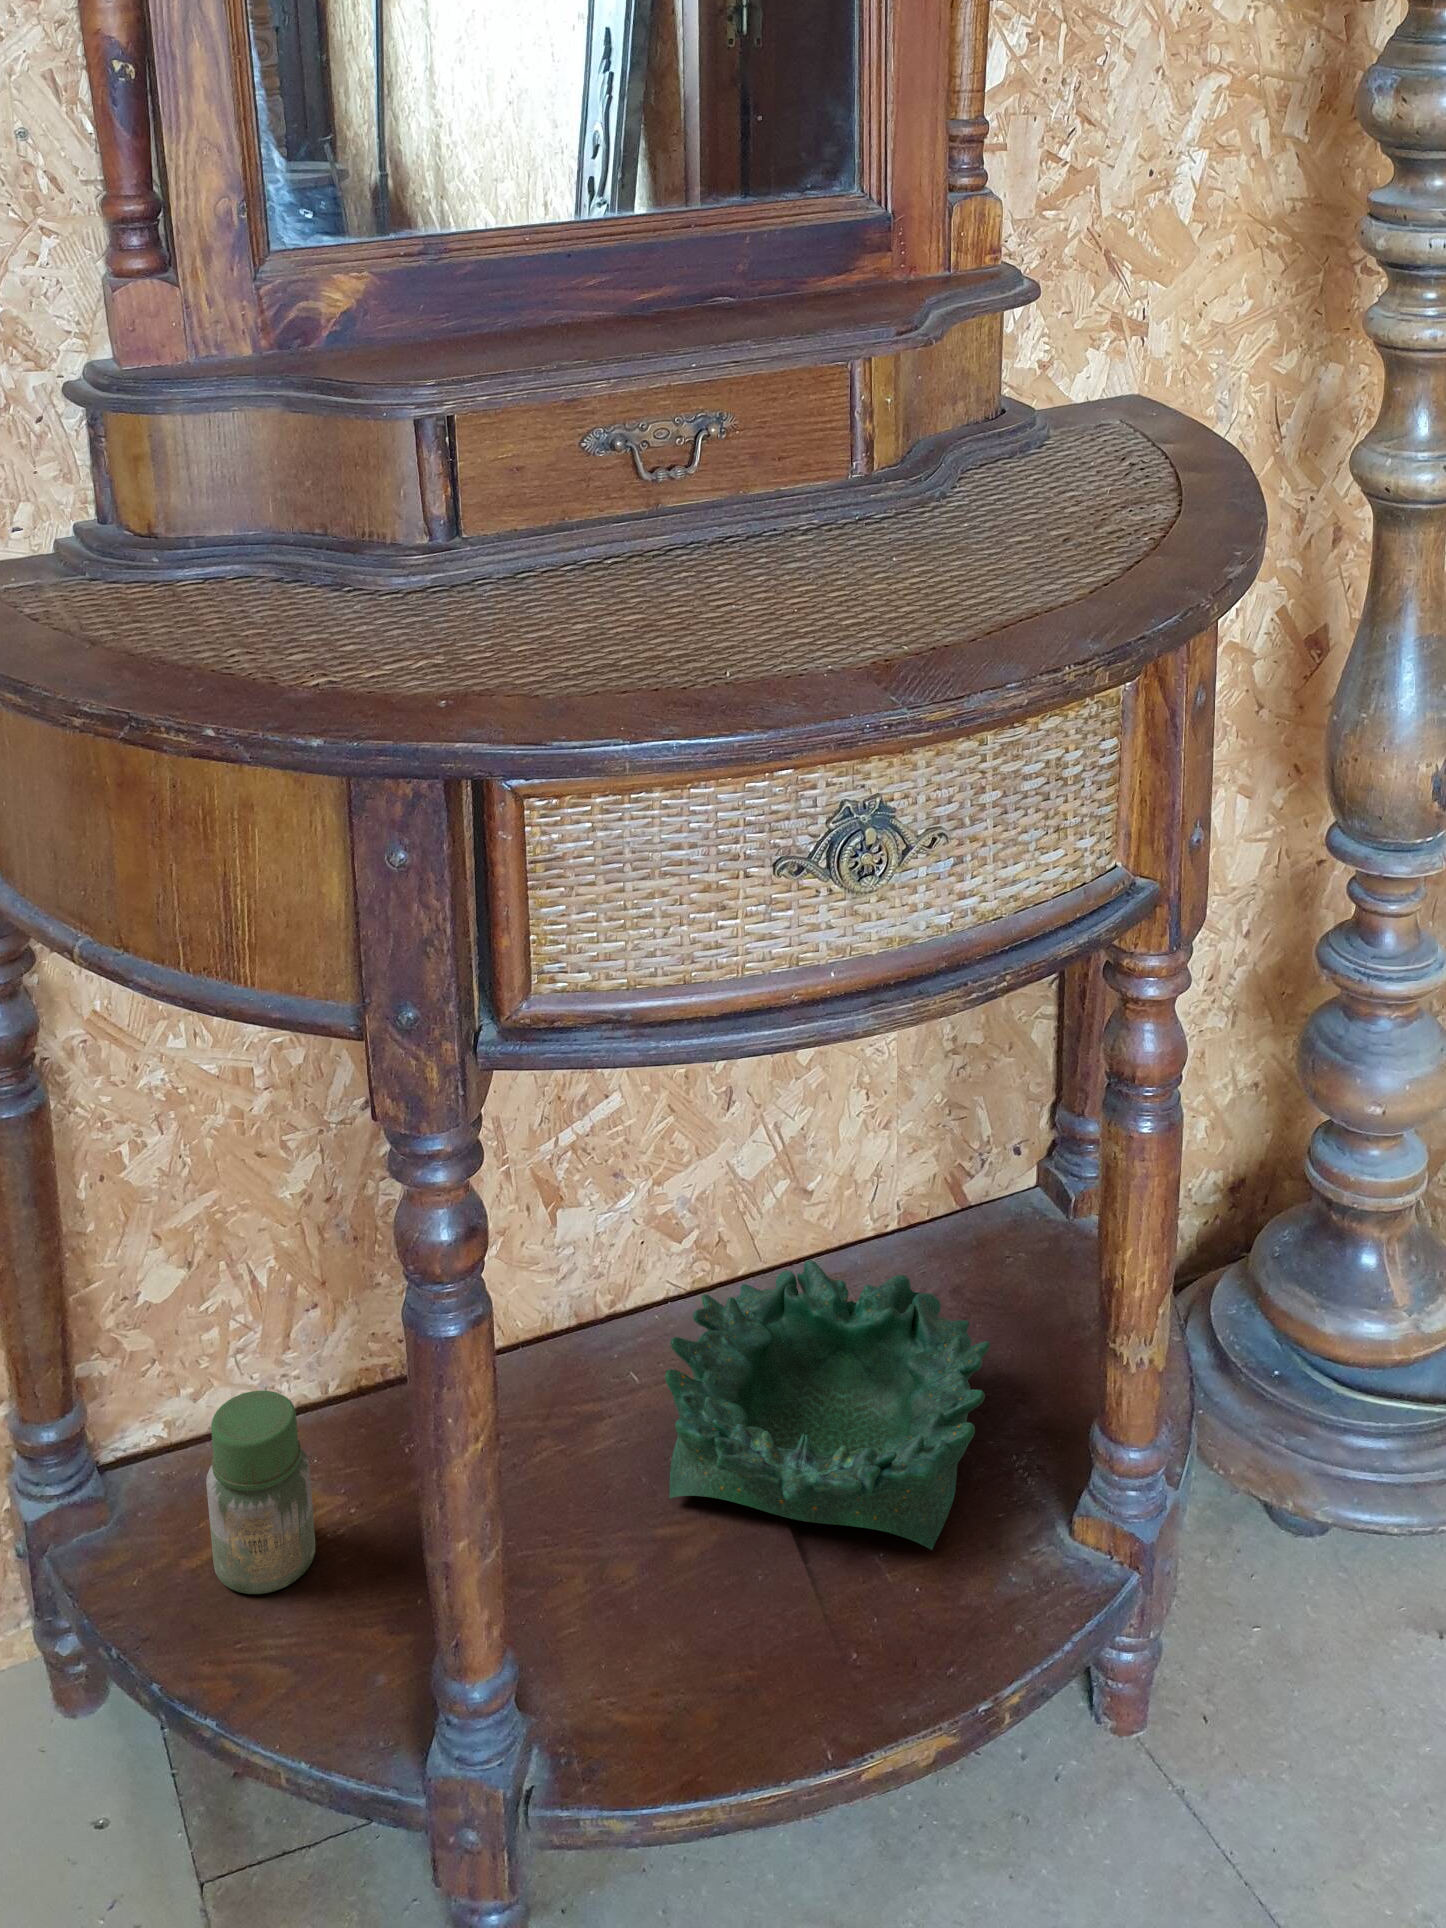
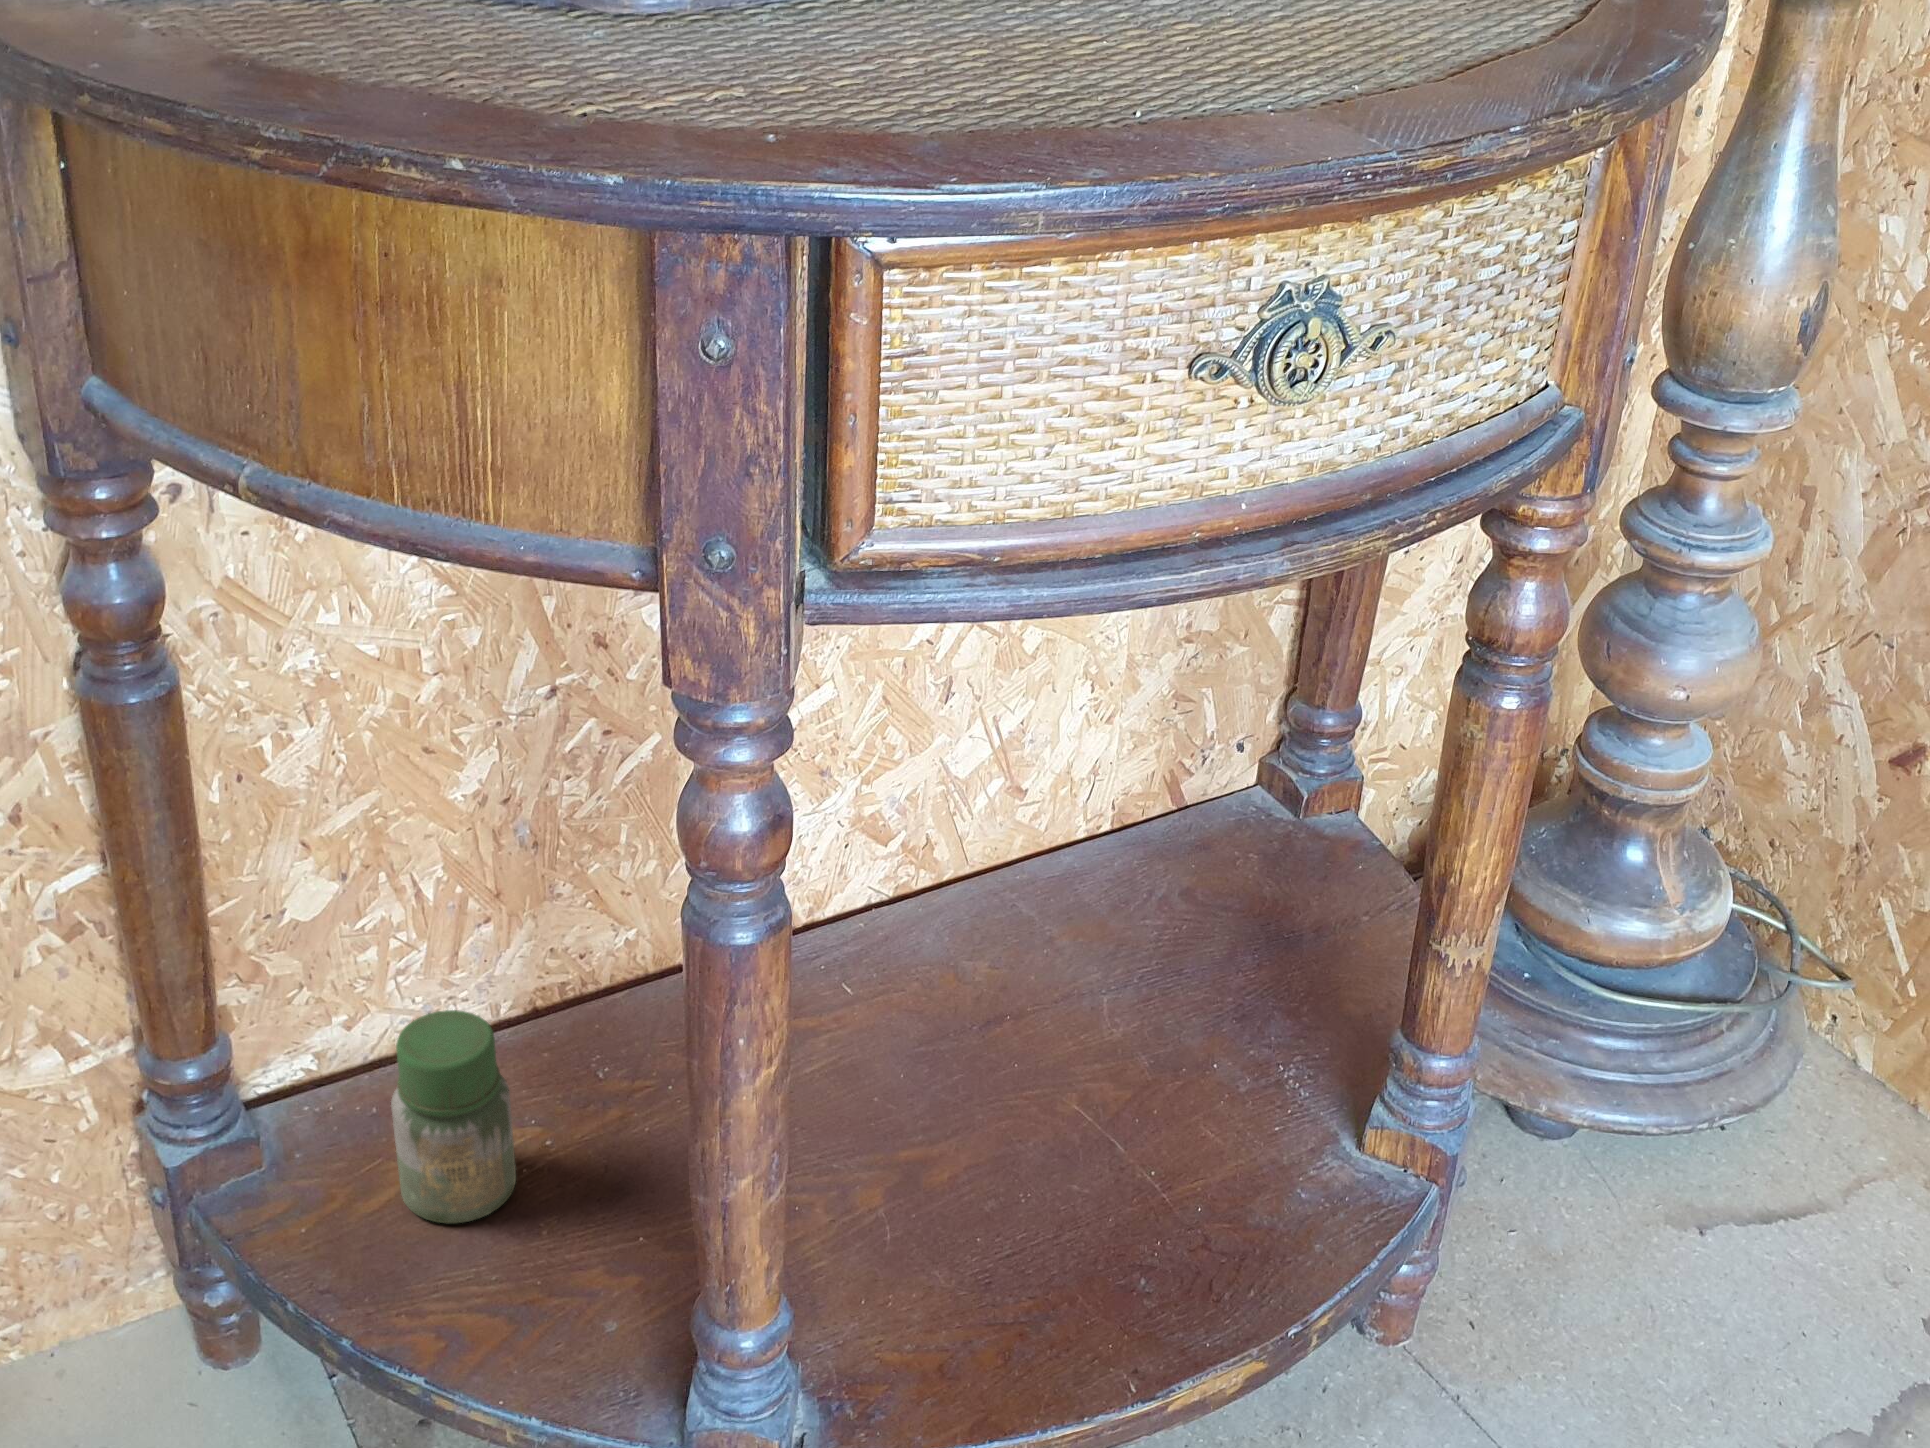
decorative bowl: present [665,1260,990,1550] -> none [899,865,1259,1157]

